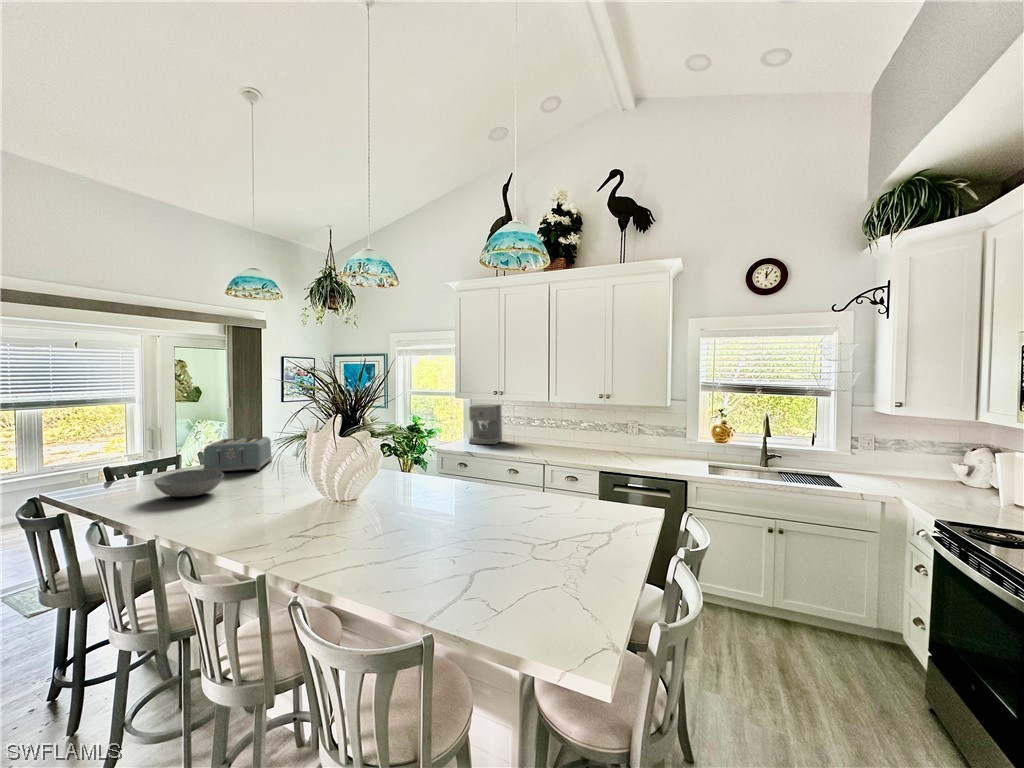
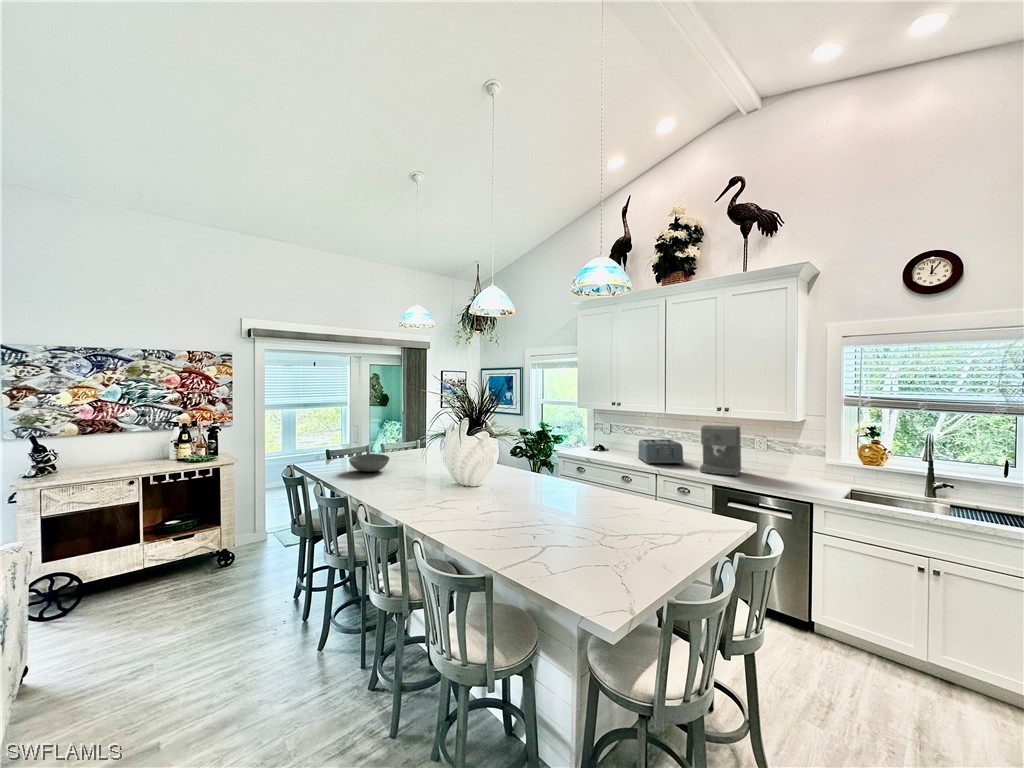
coffee maker: present [469,404,502,444] -> present [700,425,741,476]
toaster: present [203,437,272,471] -> present [638,439,684,464]

